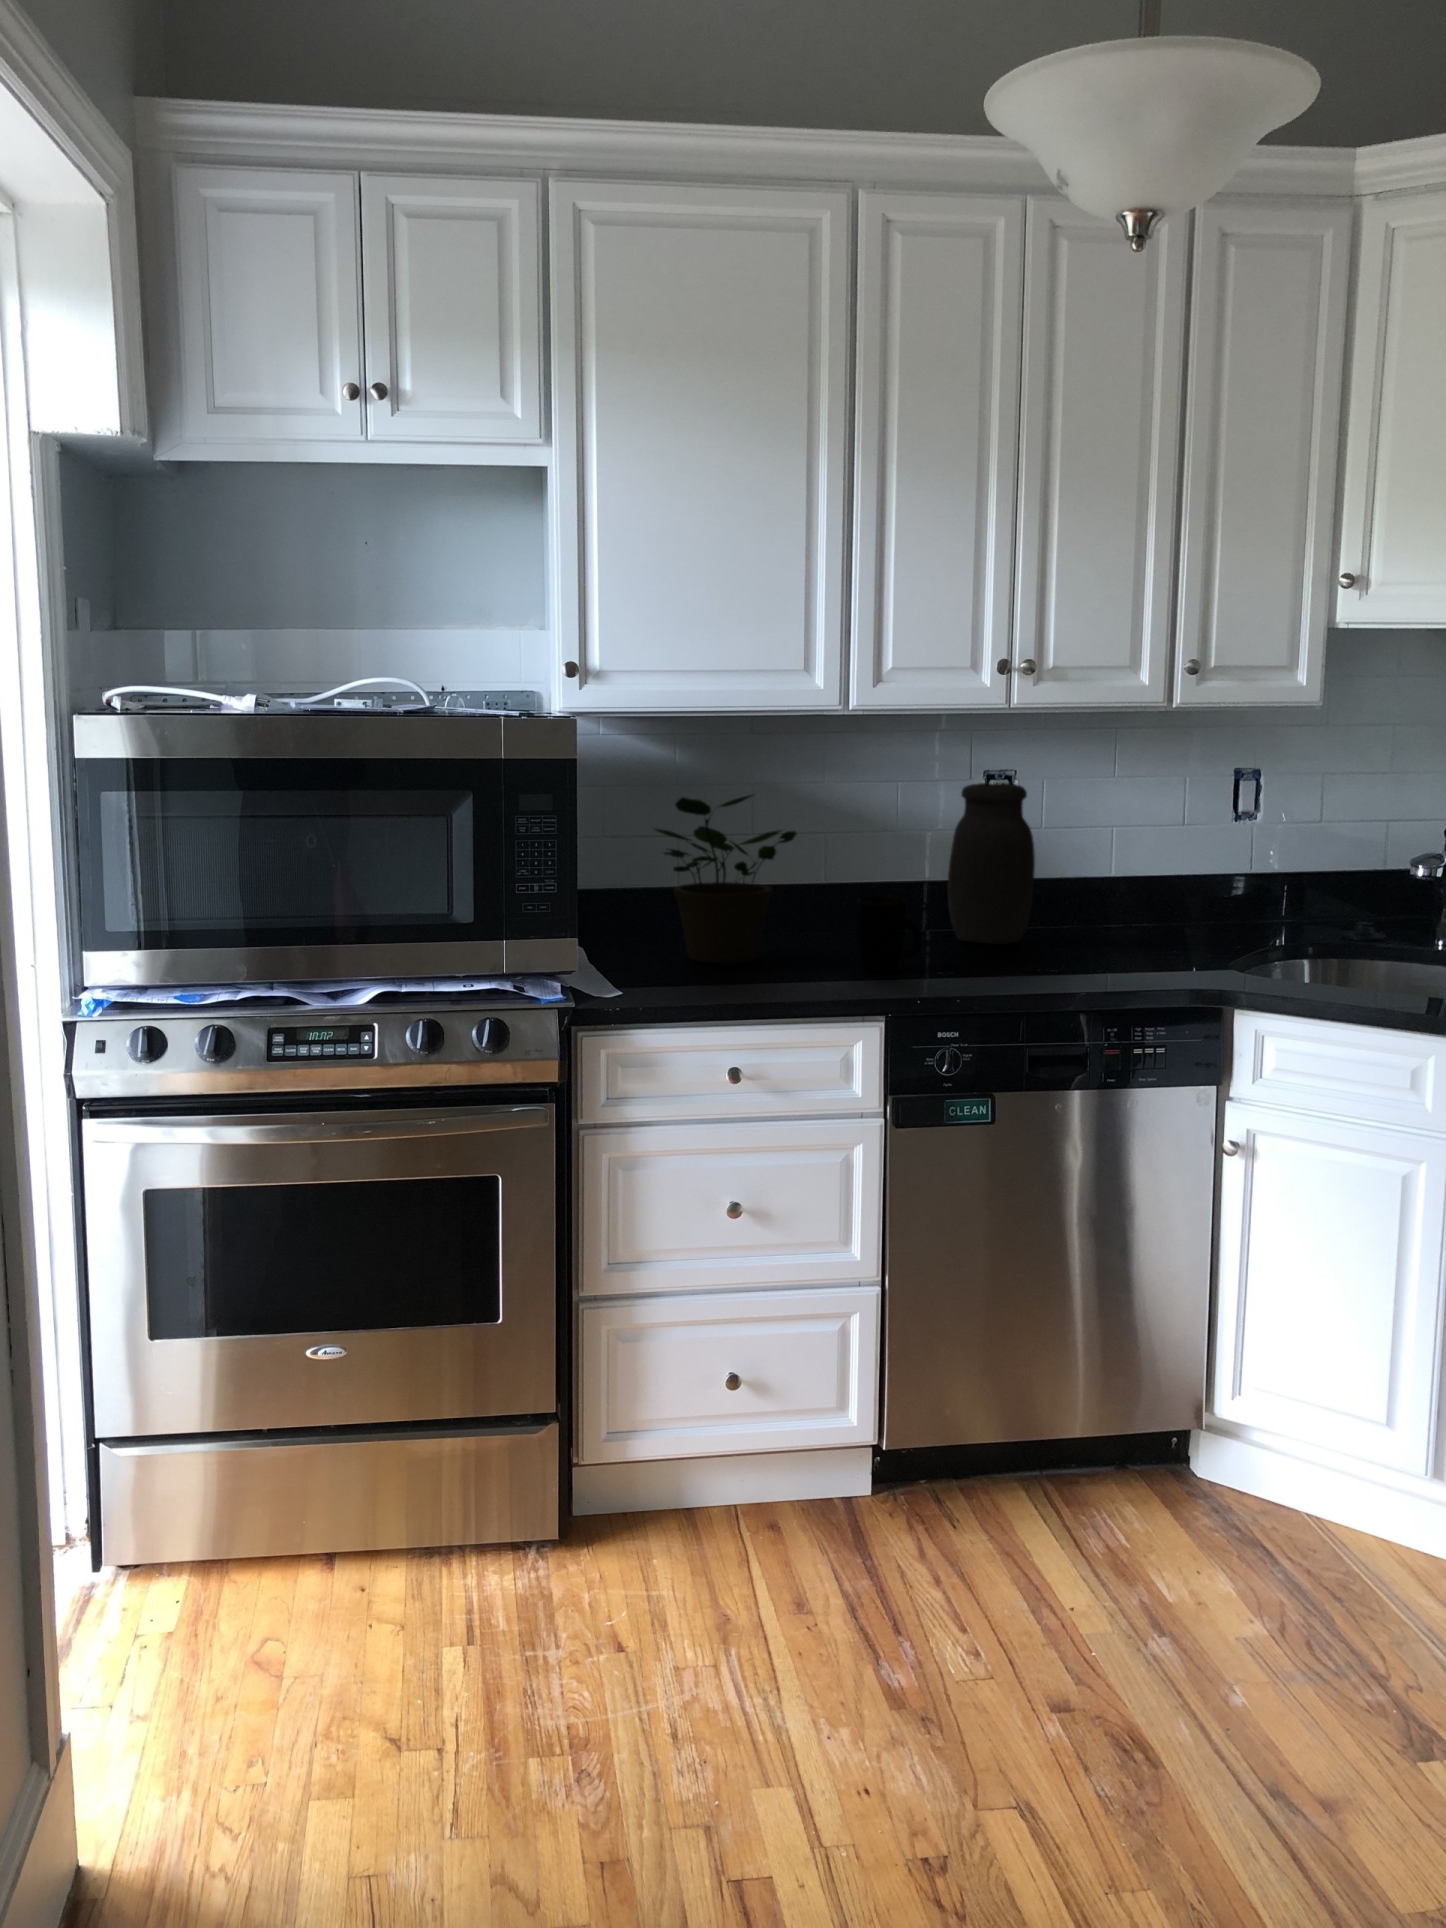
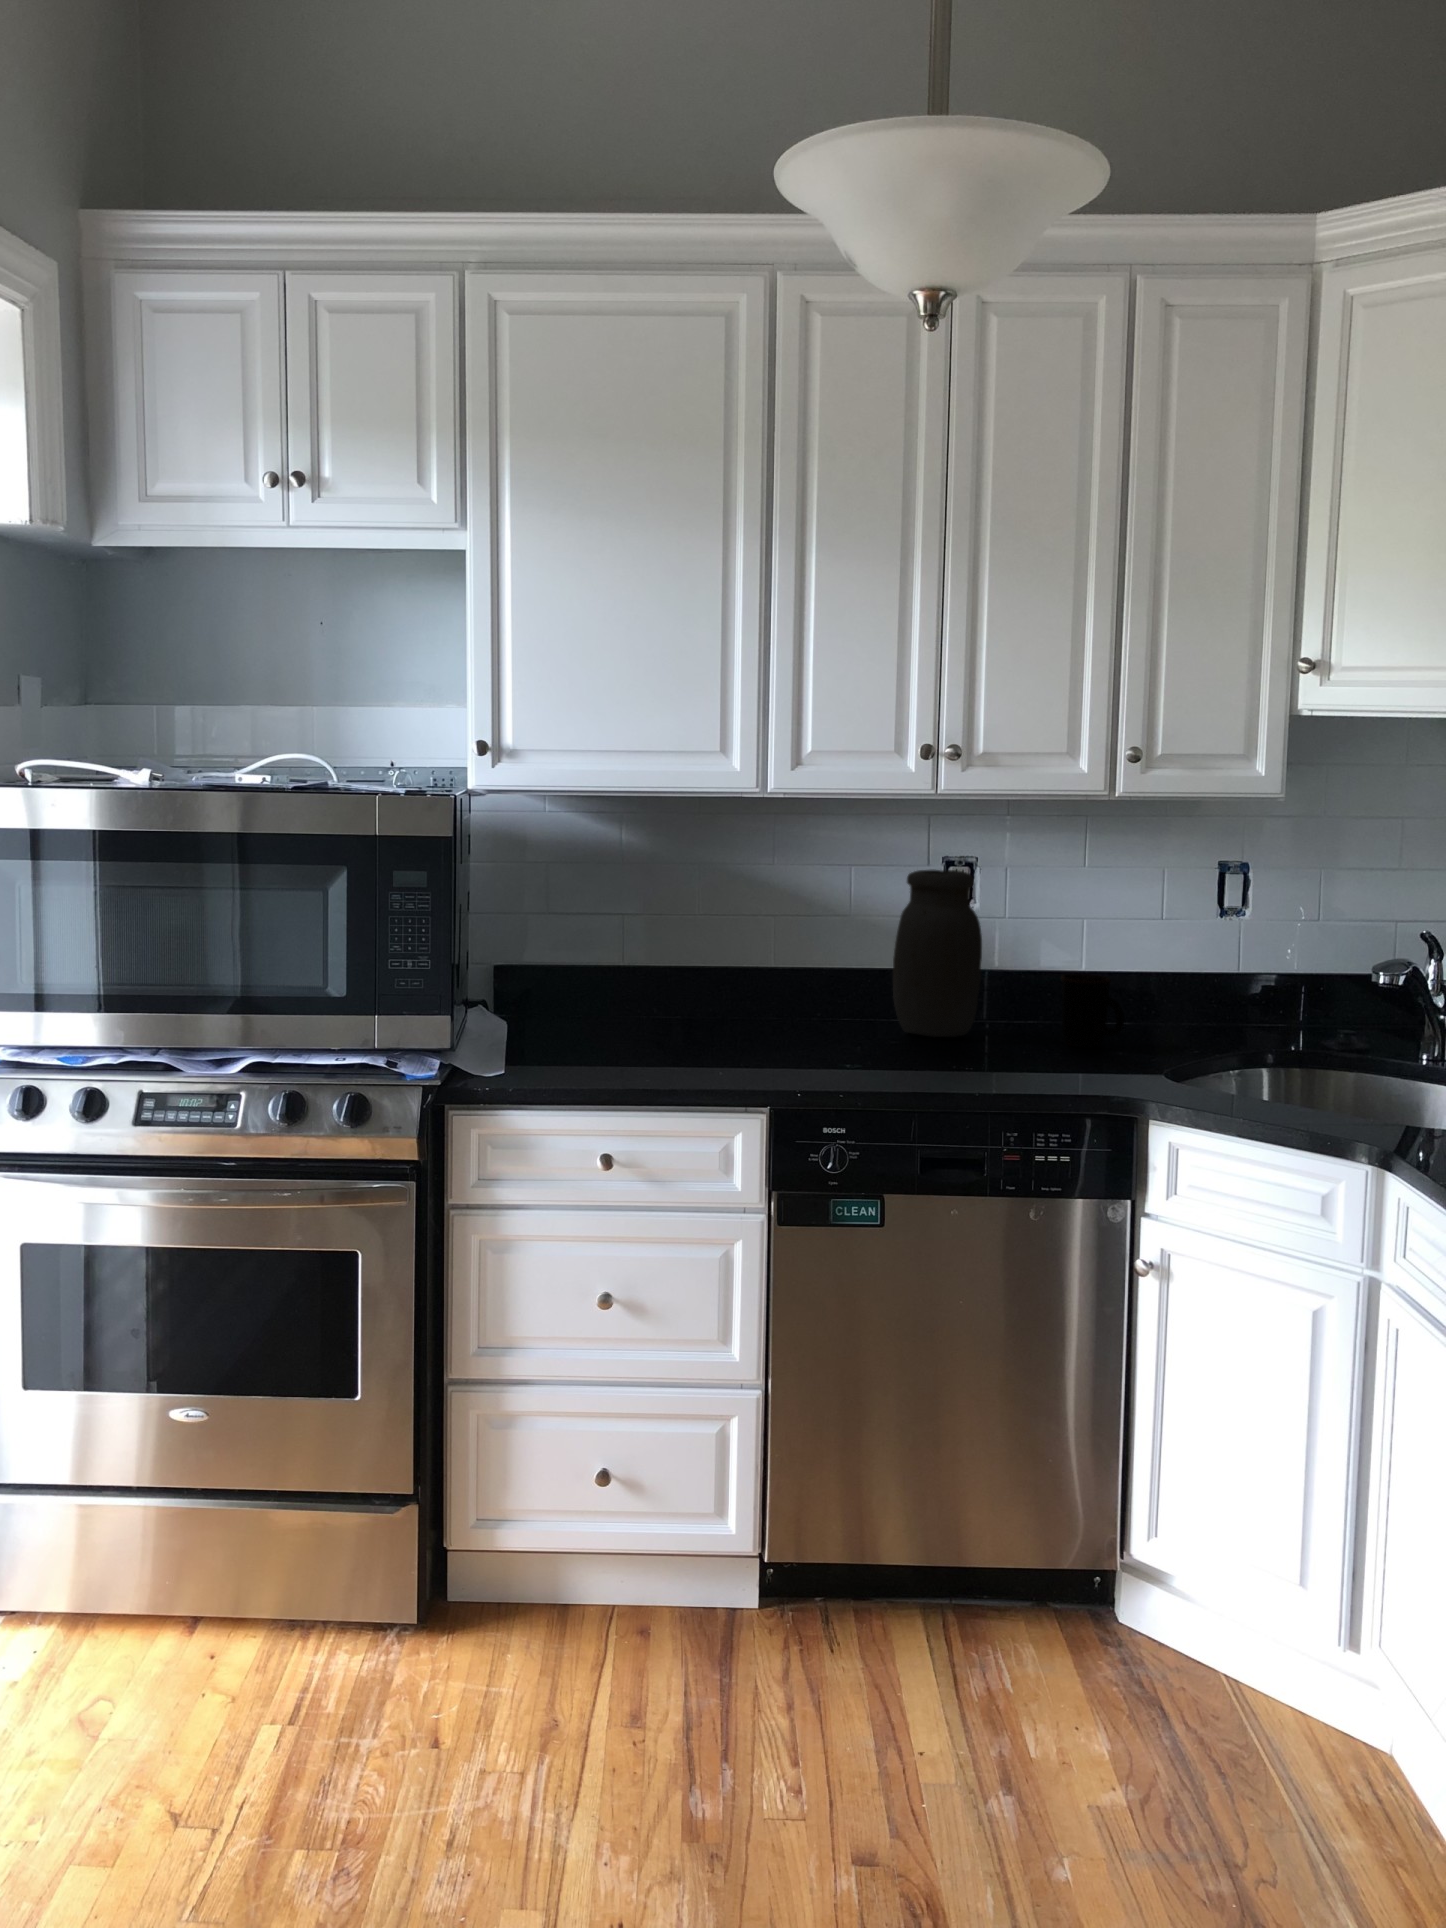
potted plant: present [655,795,796,963] -> none [564,876,717,1047]
mug: present [857,896,922,971] -> present [1061,974,1124,1047]

